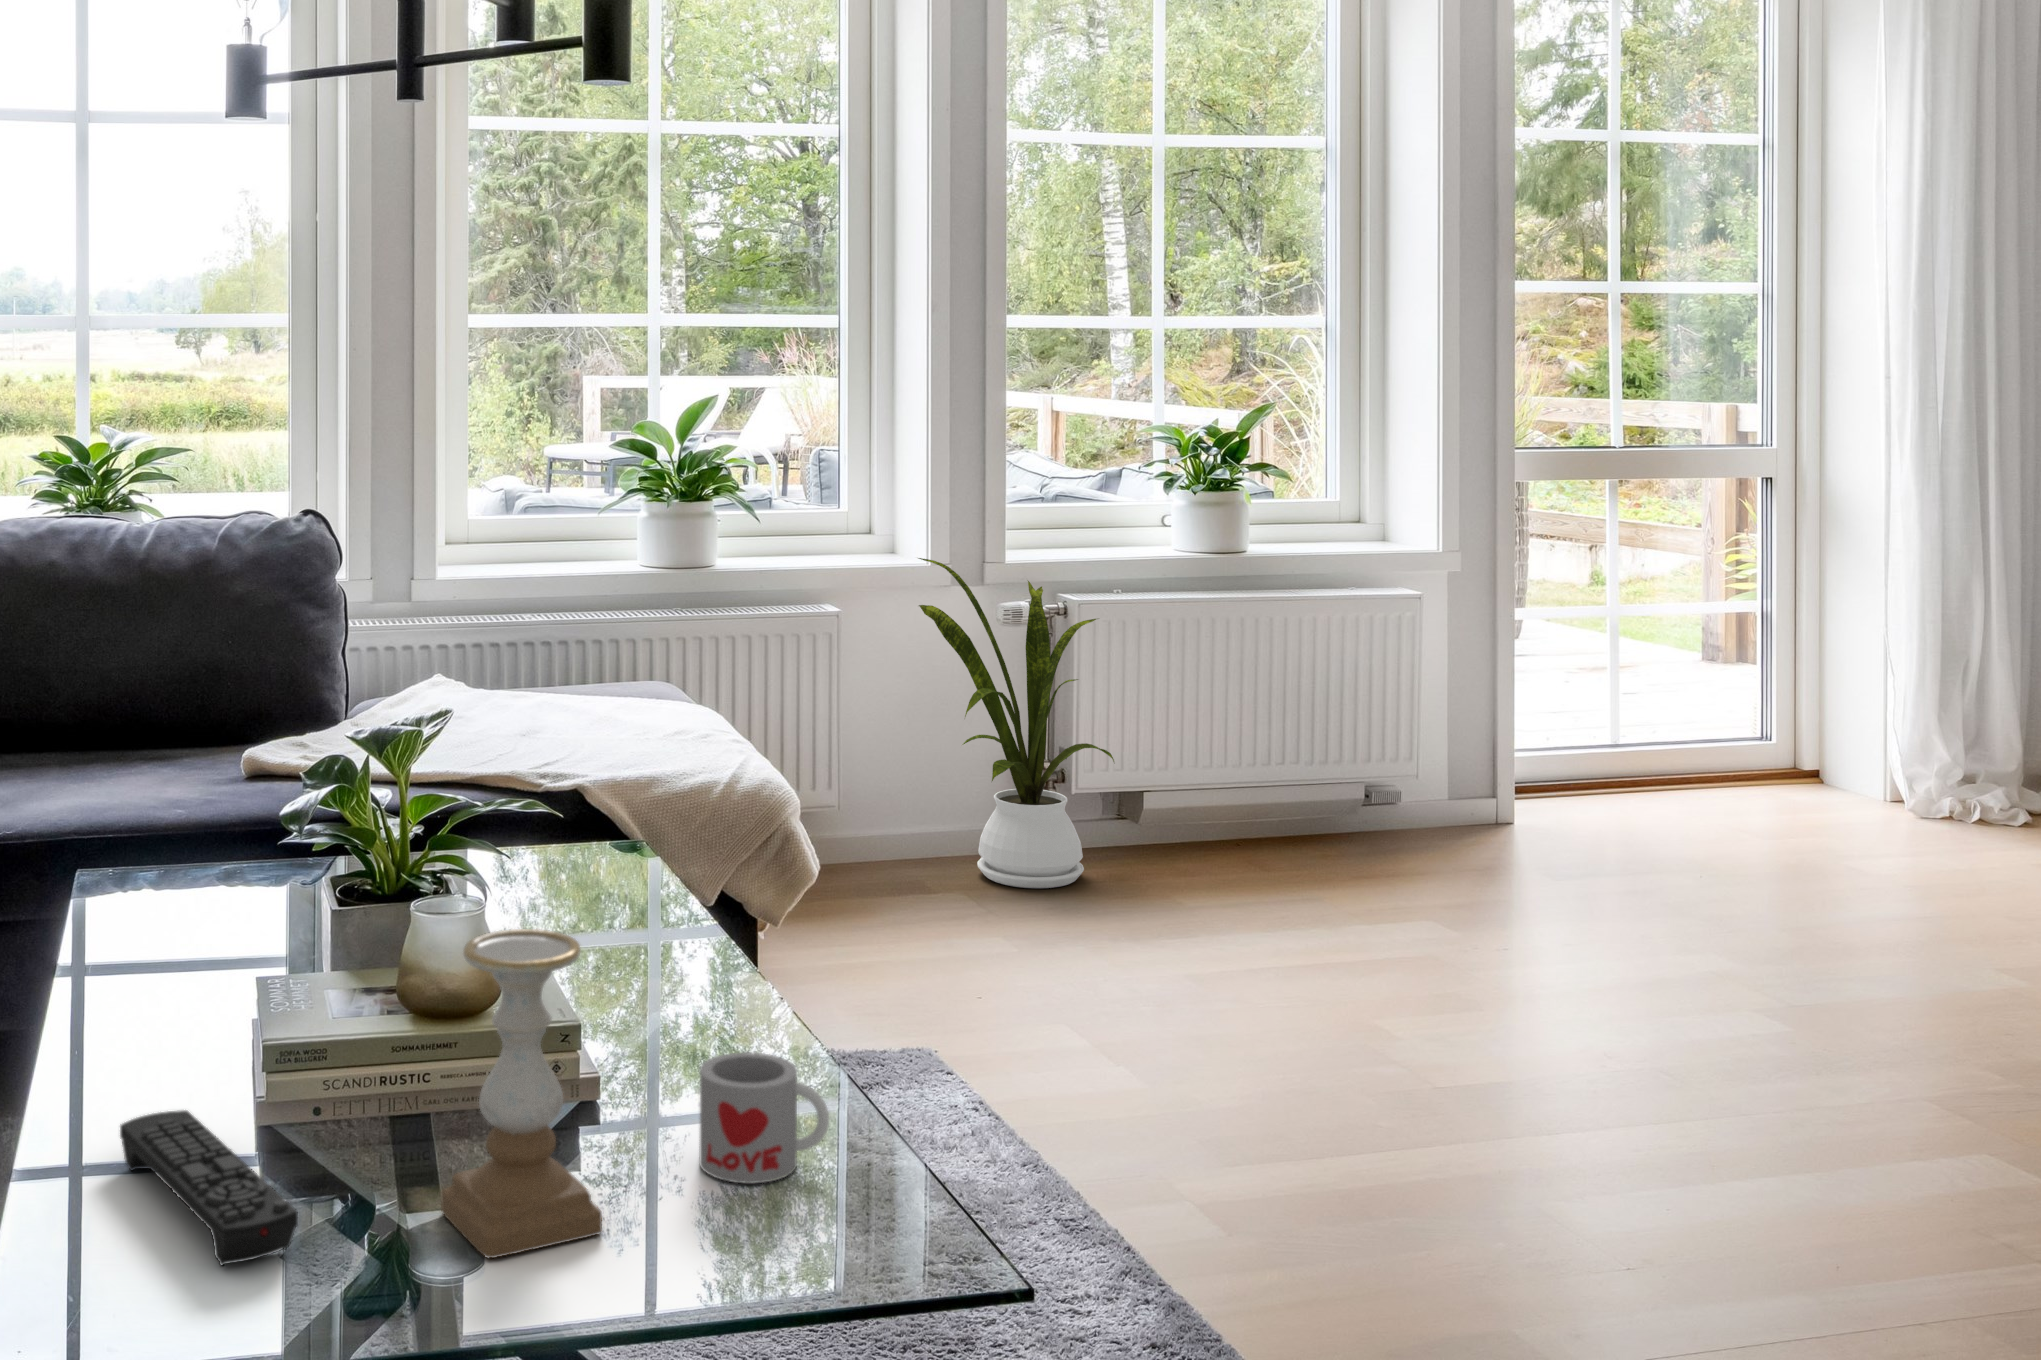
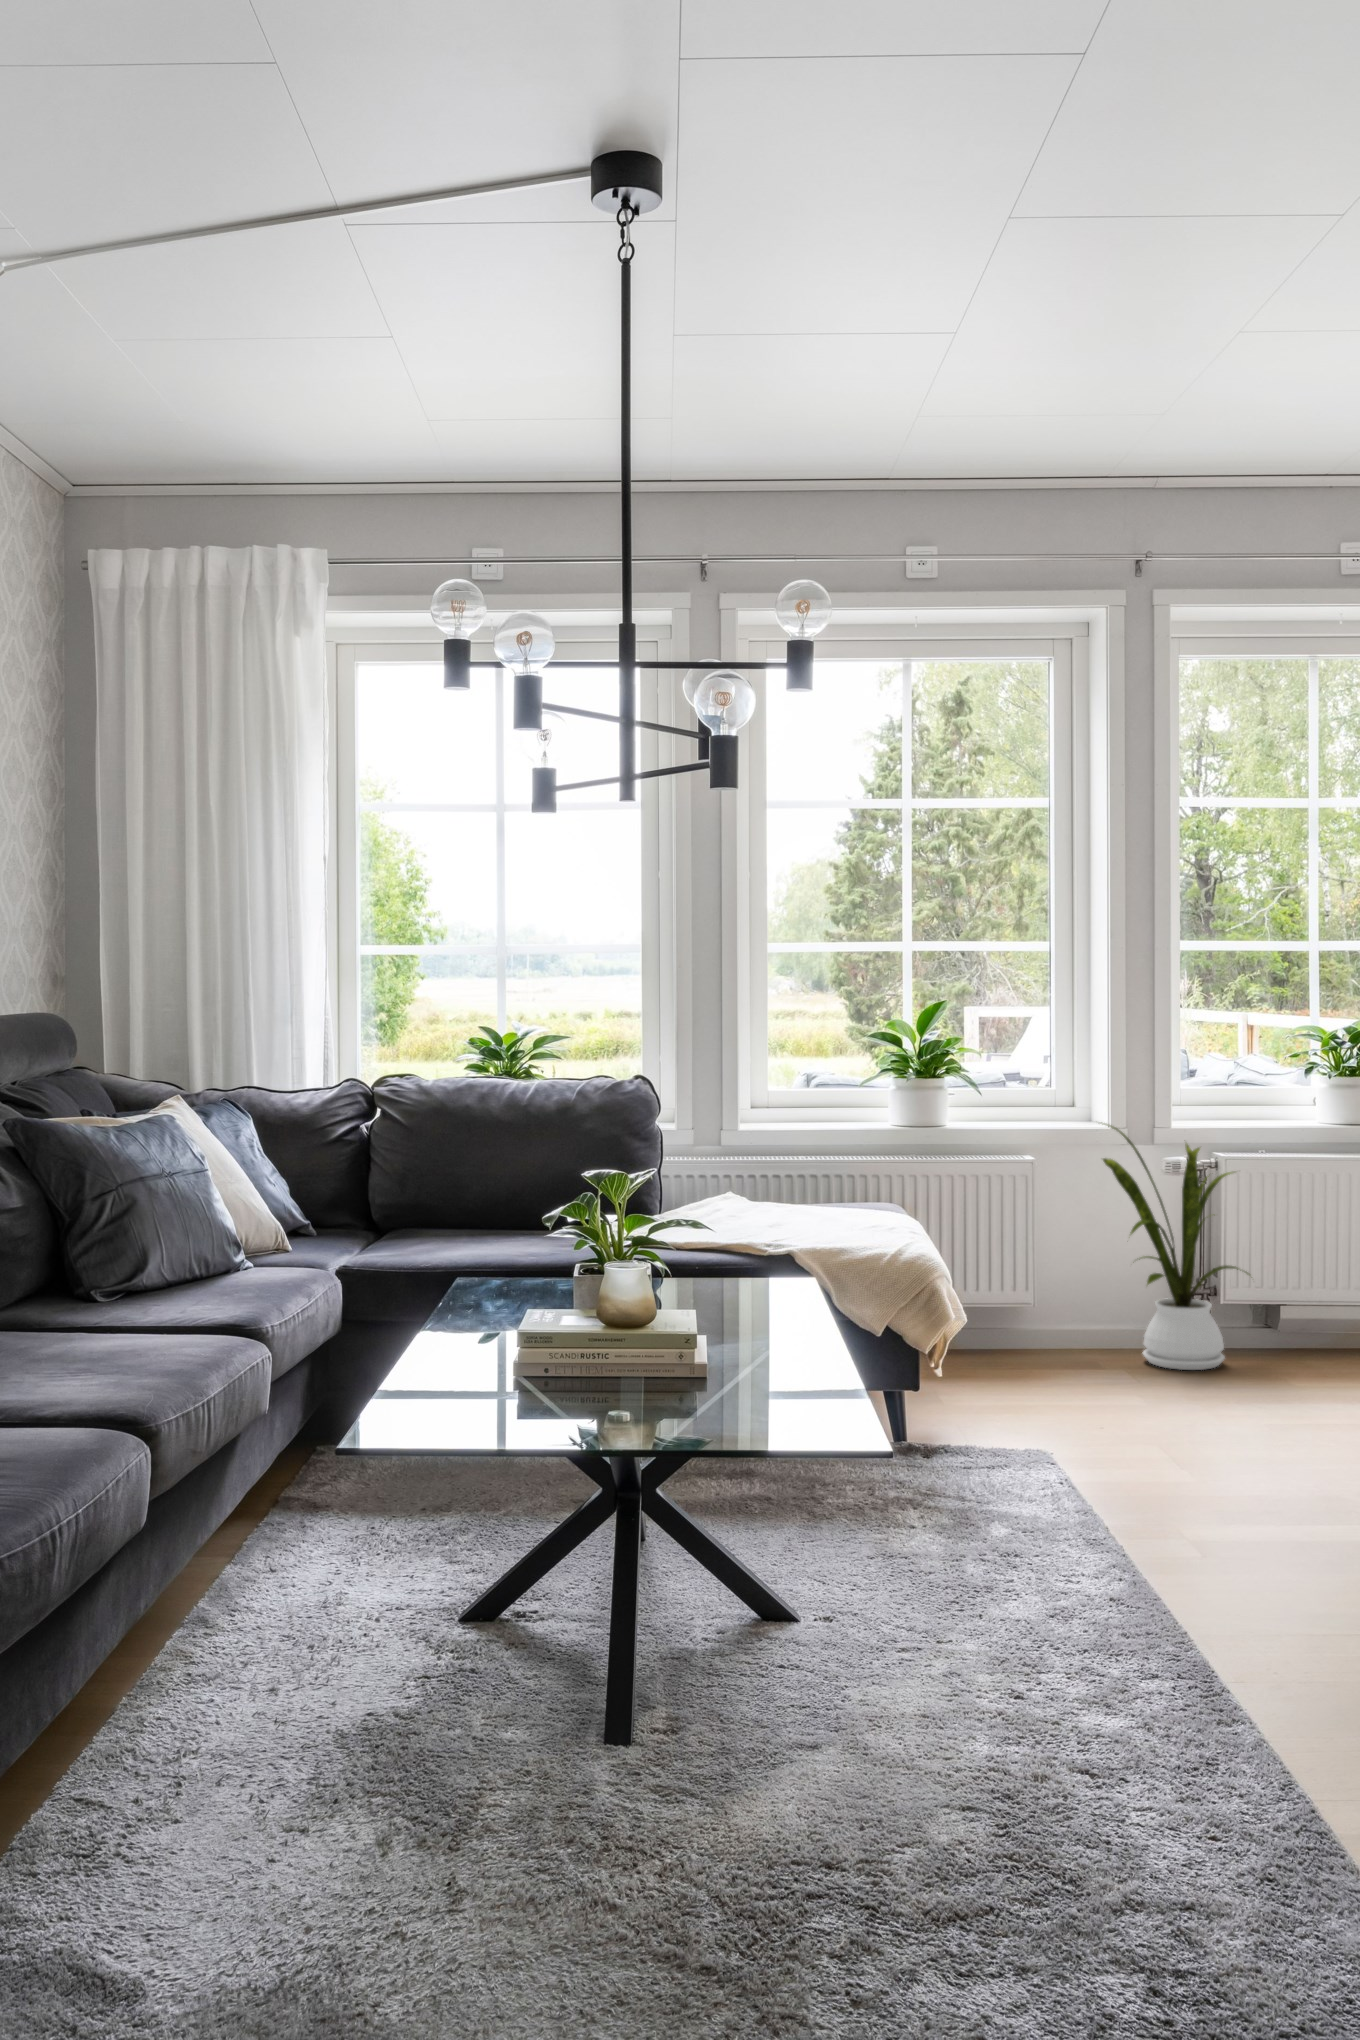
candle holder: present [441,929,602,1258] -> none [594,1265,673,1428]
mug: present [699,1052,829,1183] -> none [743,1348,813,1413]
remote control: present [120,1110,298,1265] -> none [438,1365,514,1423]

